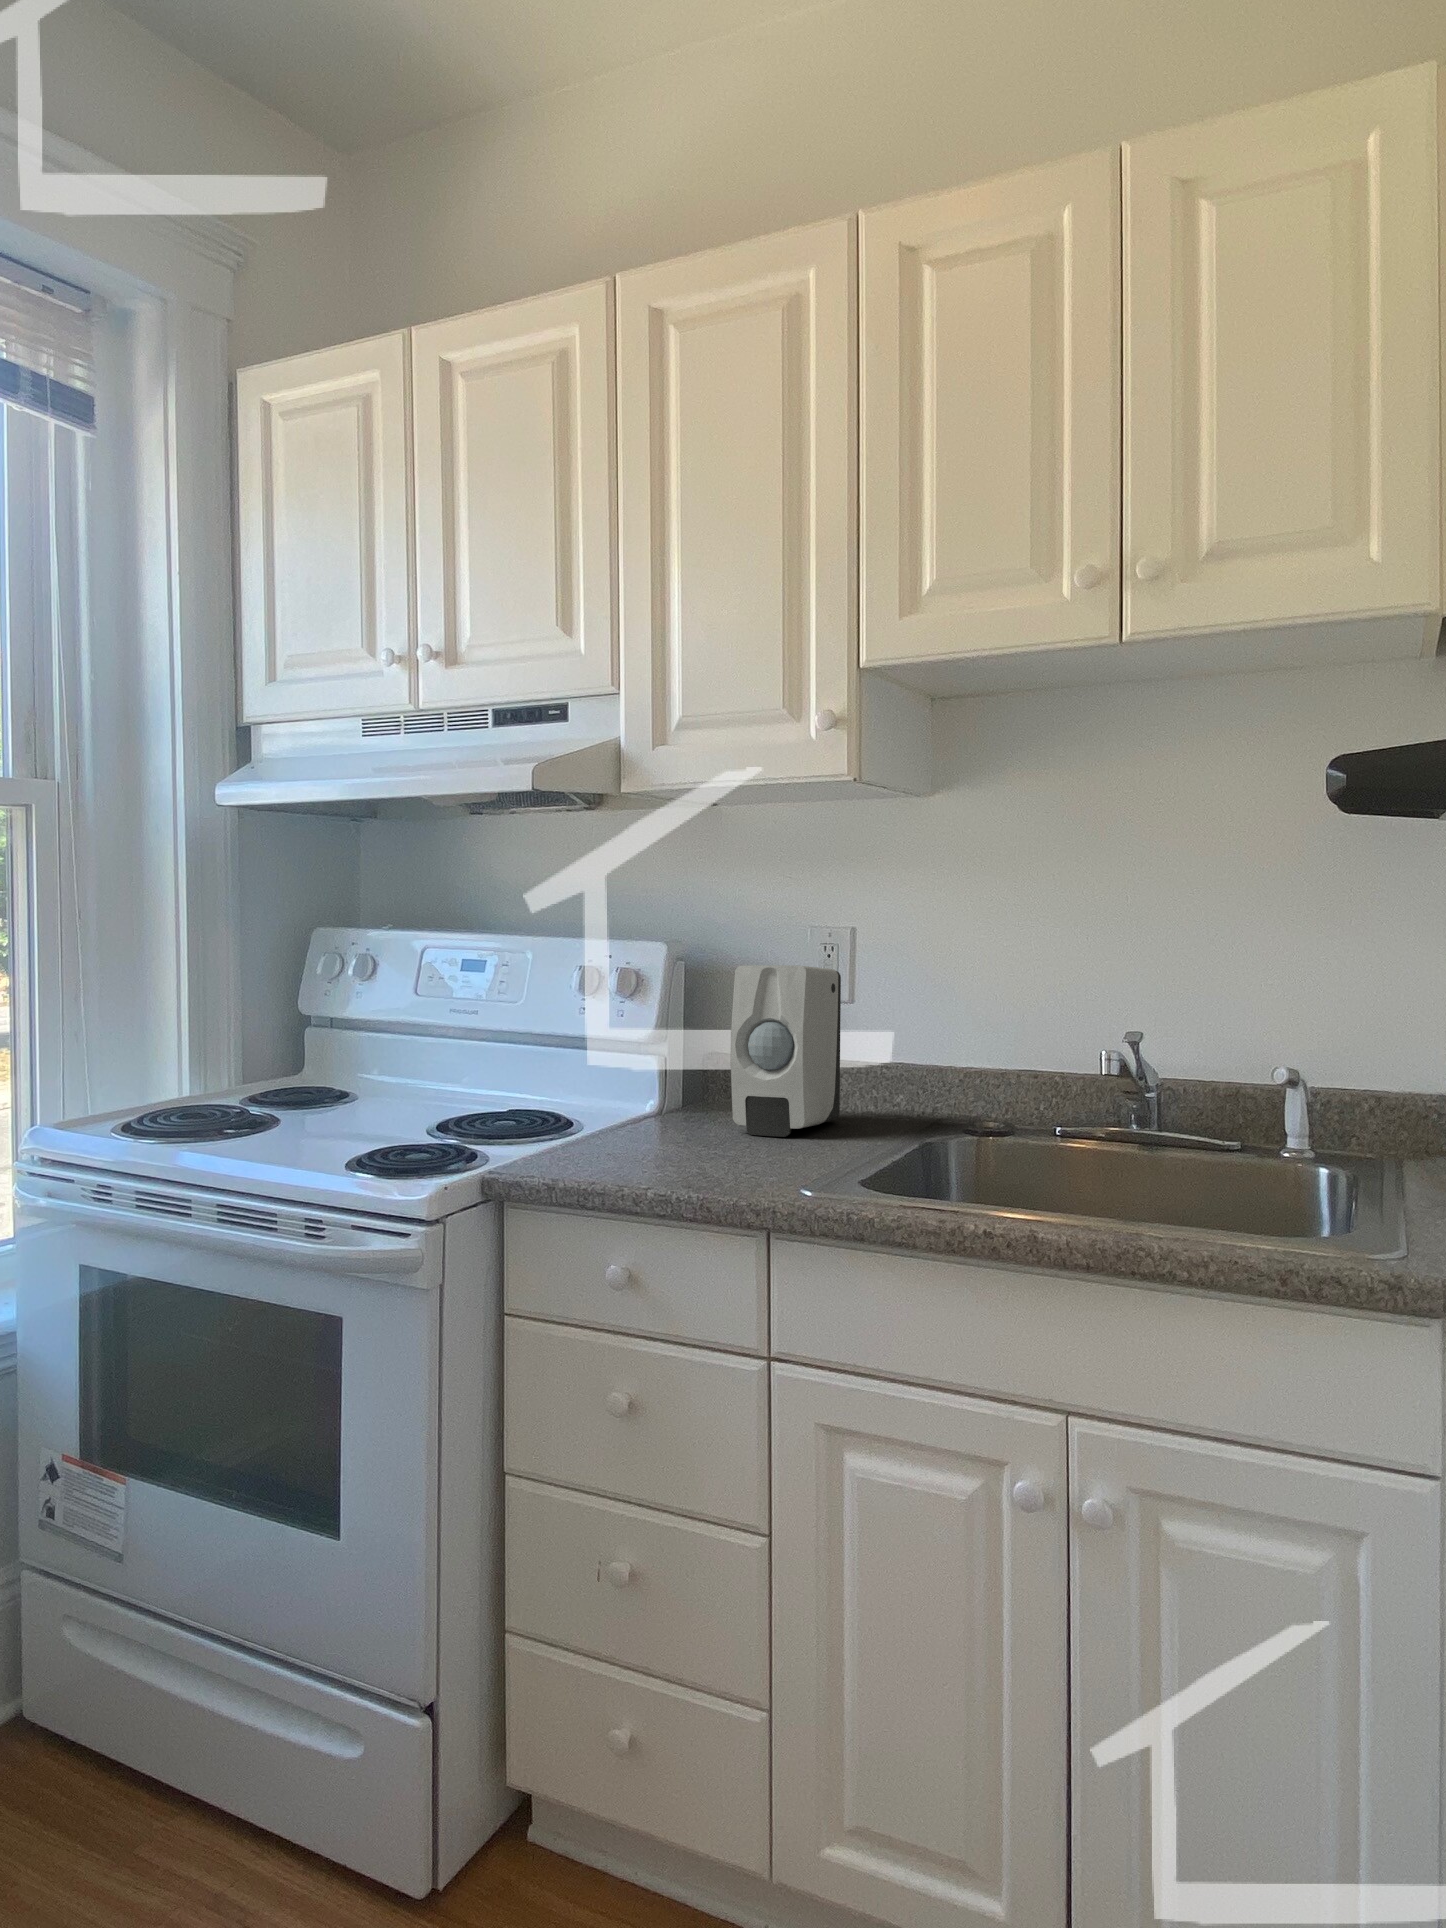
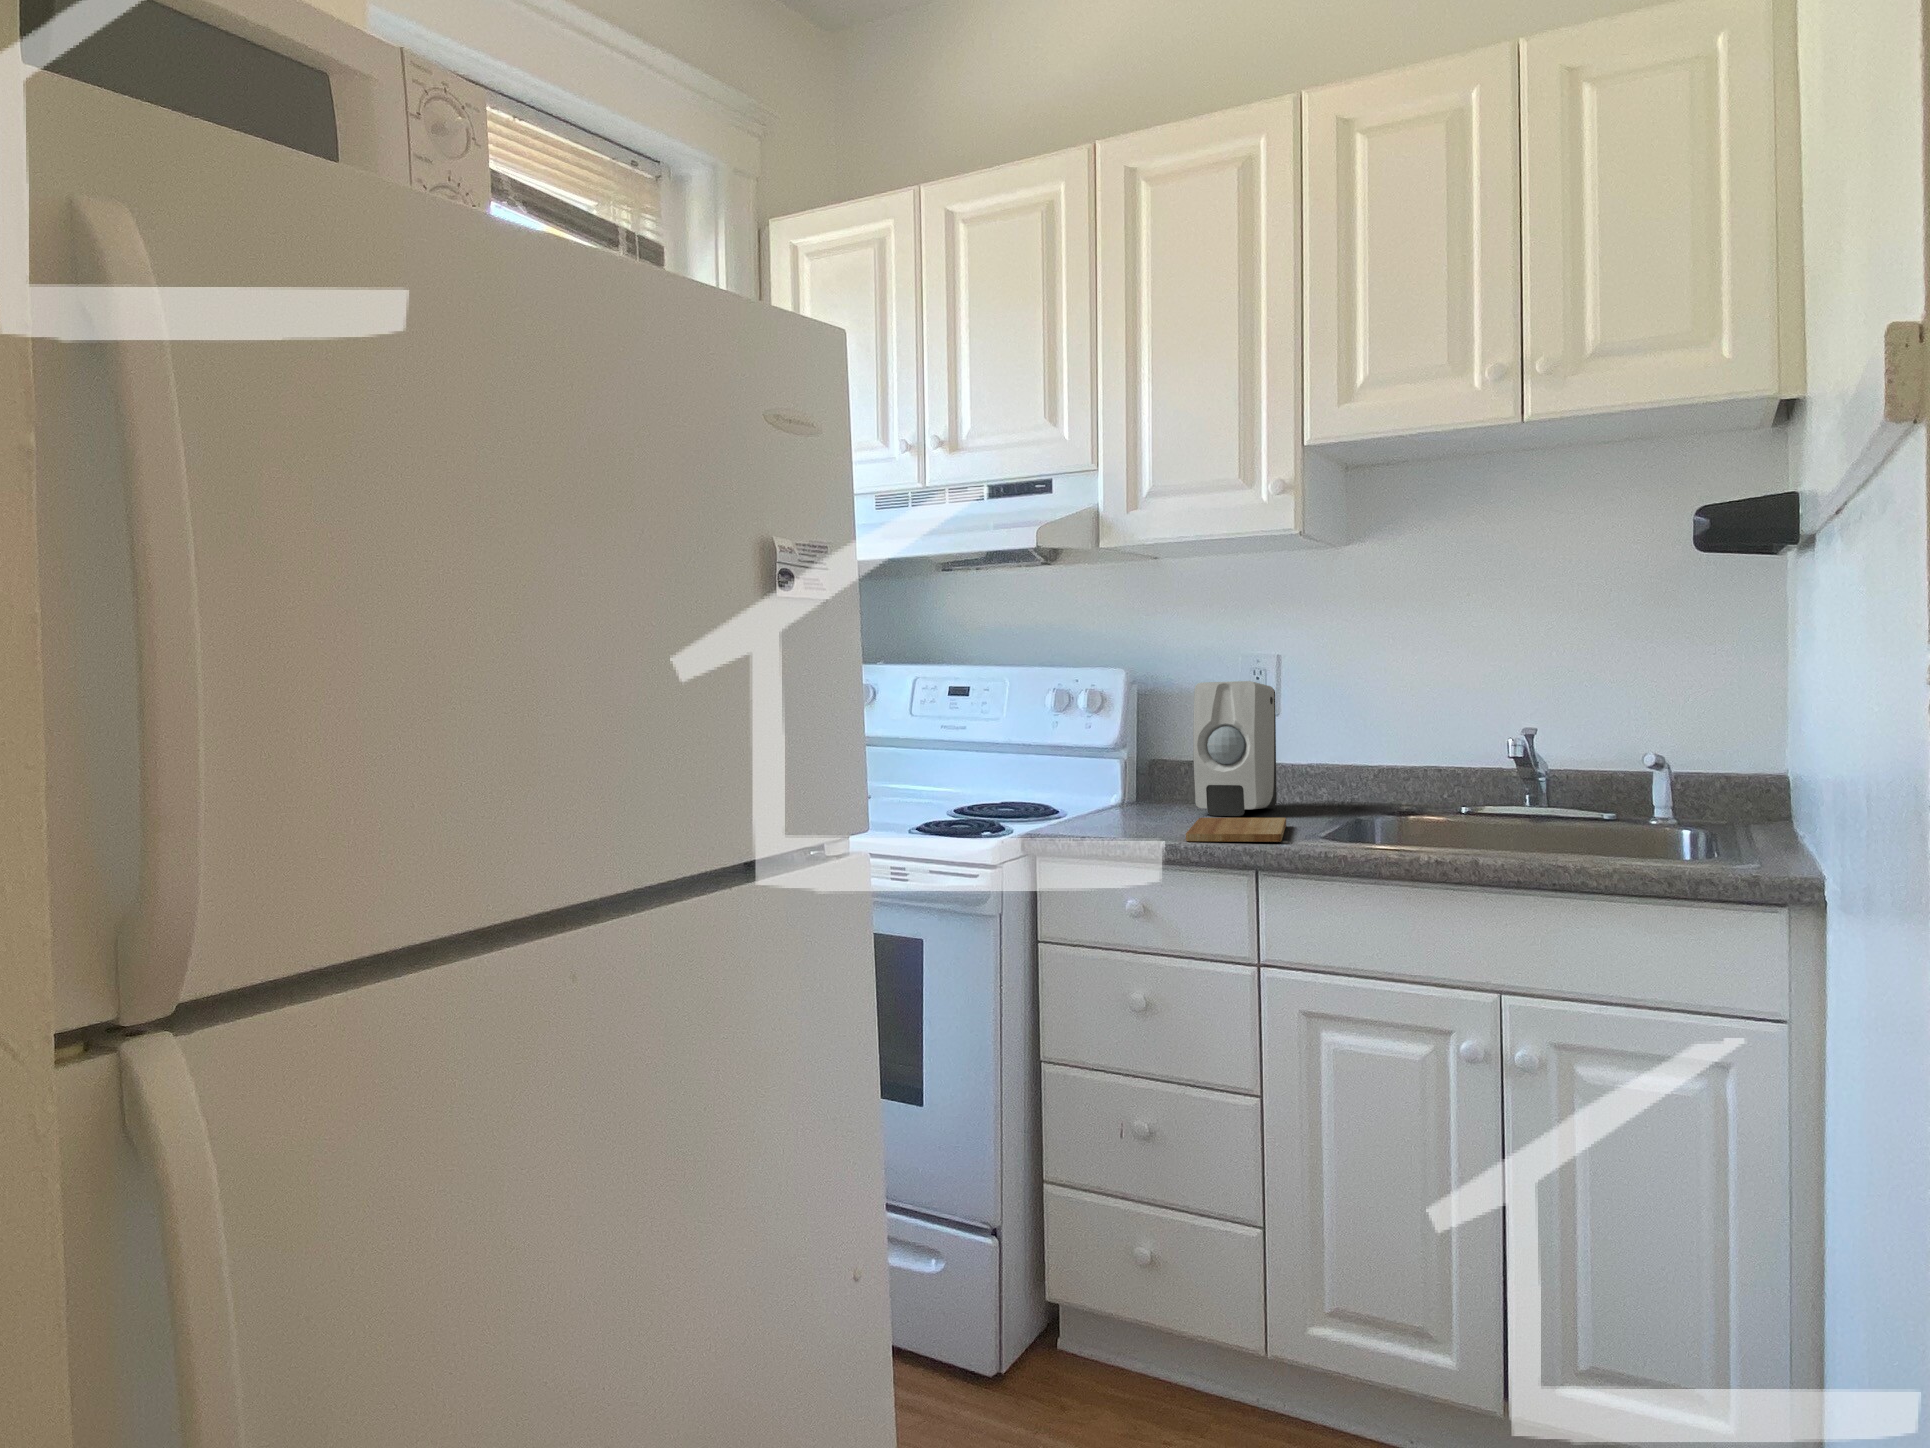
cutting board: none [683,1143,831,1191] -> present [1186,818,1286,842]

